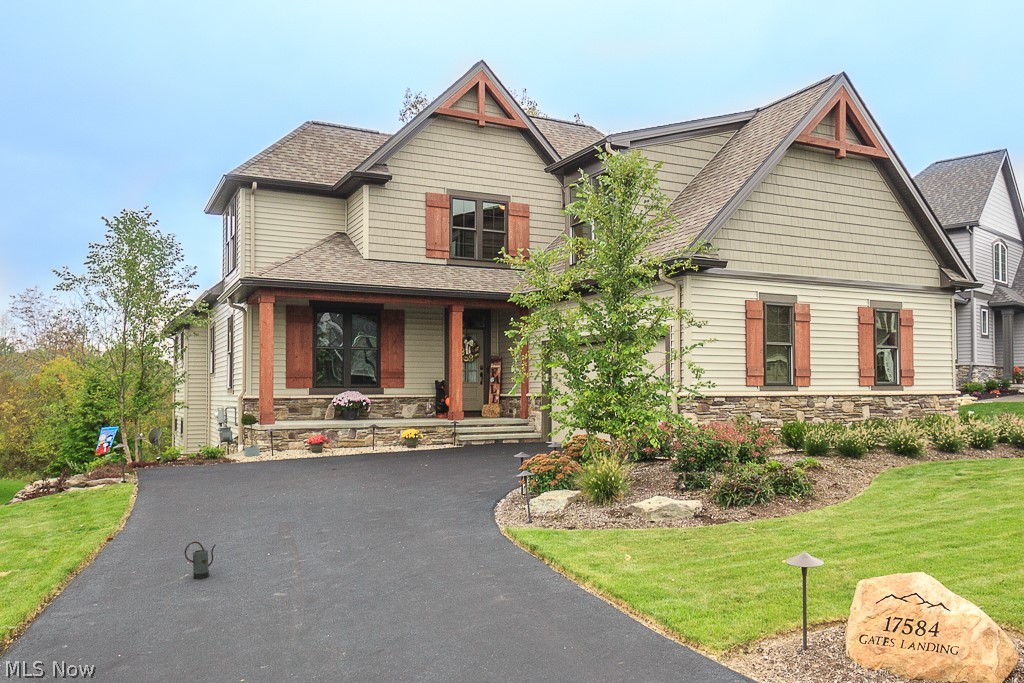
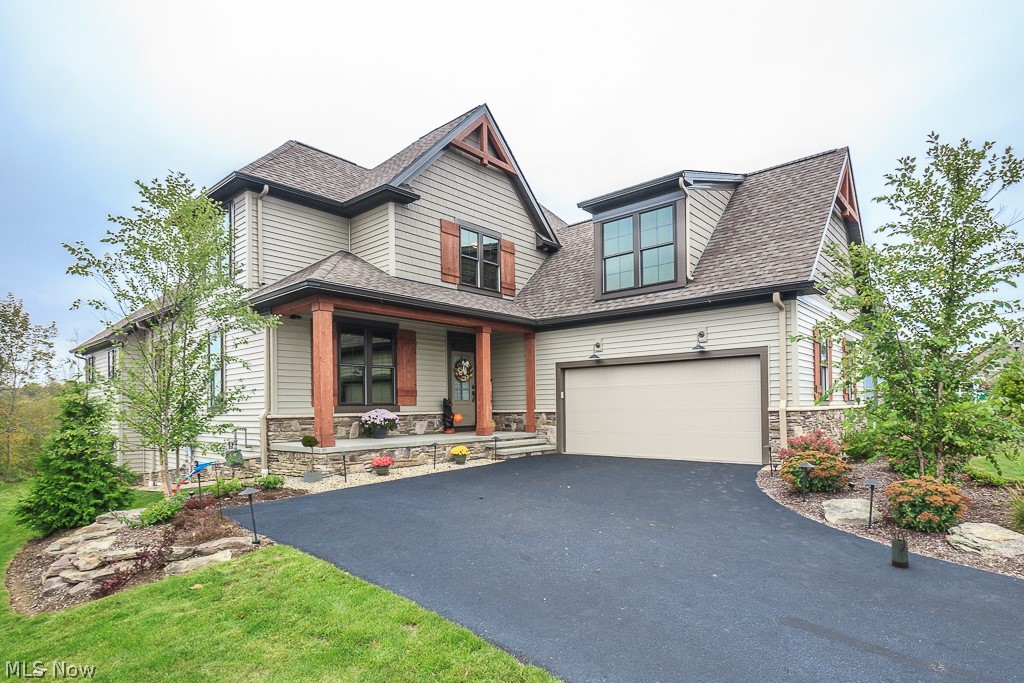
watering can: present [185,541,216,579] -> present [891,531,909,568]

